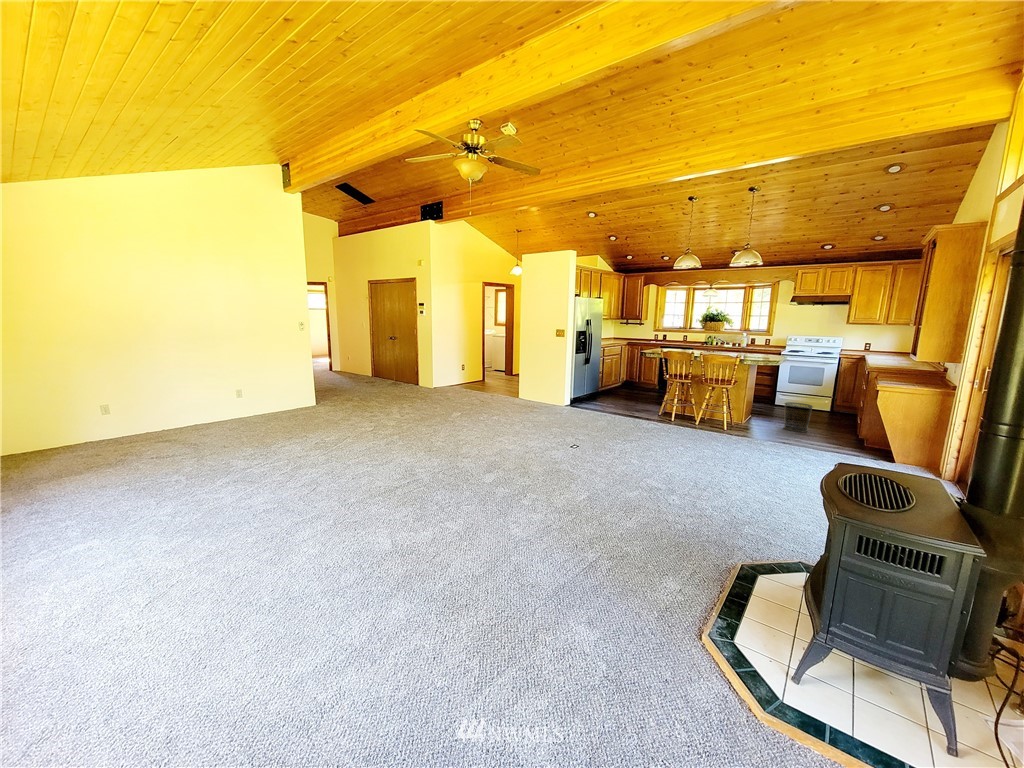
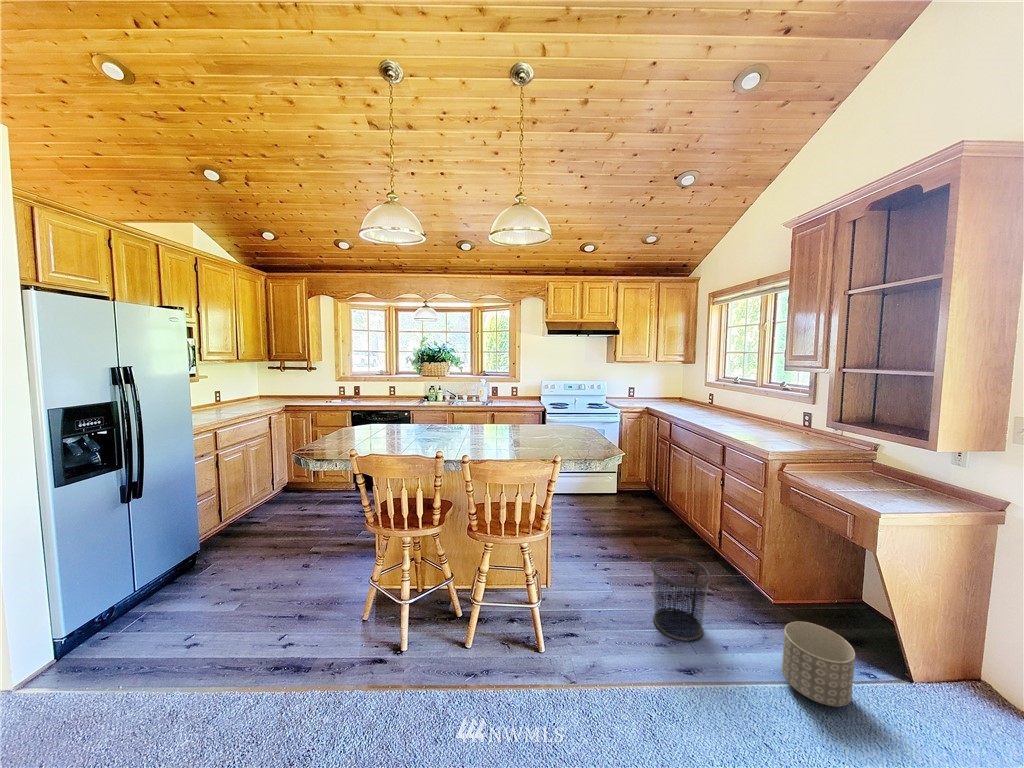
planter: none [823,420,853,445] -> present [782,622,855,707]

